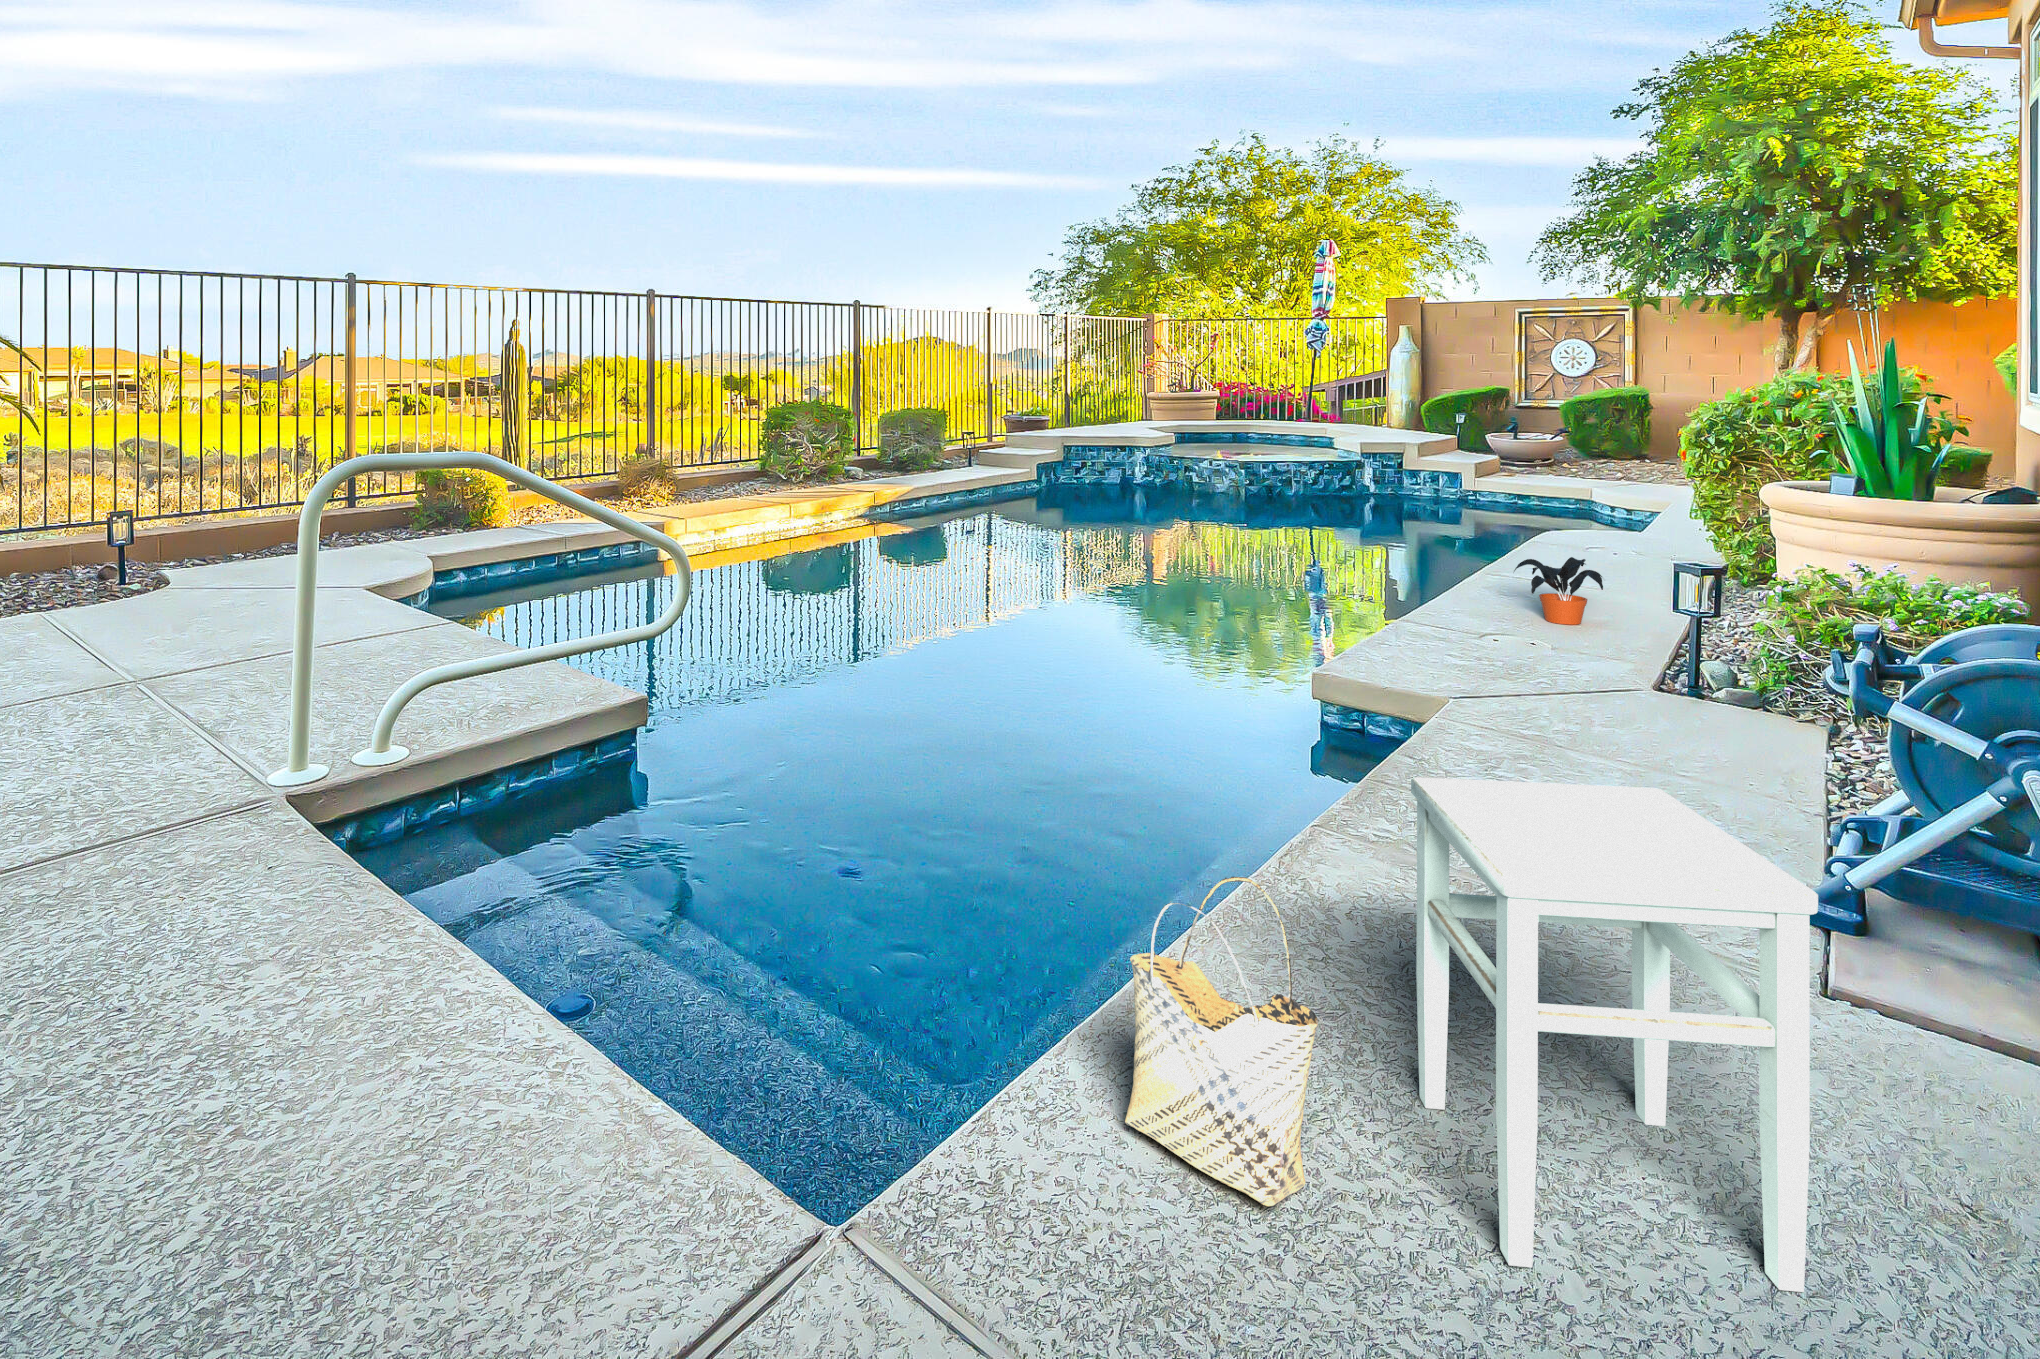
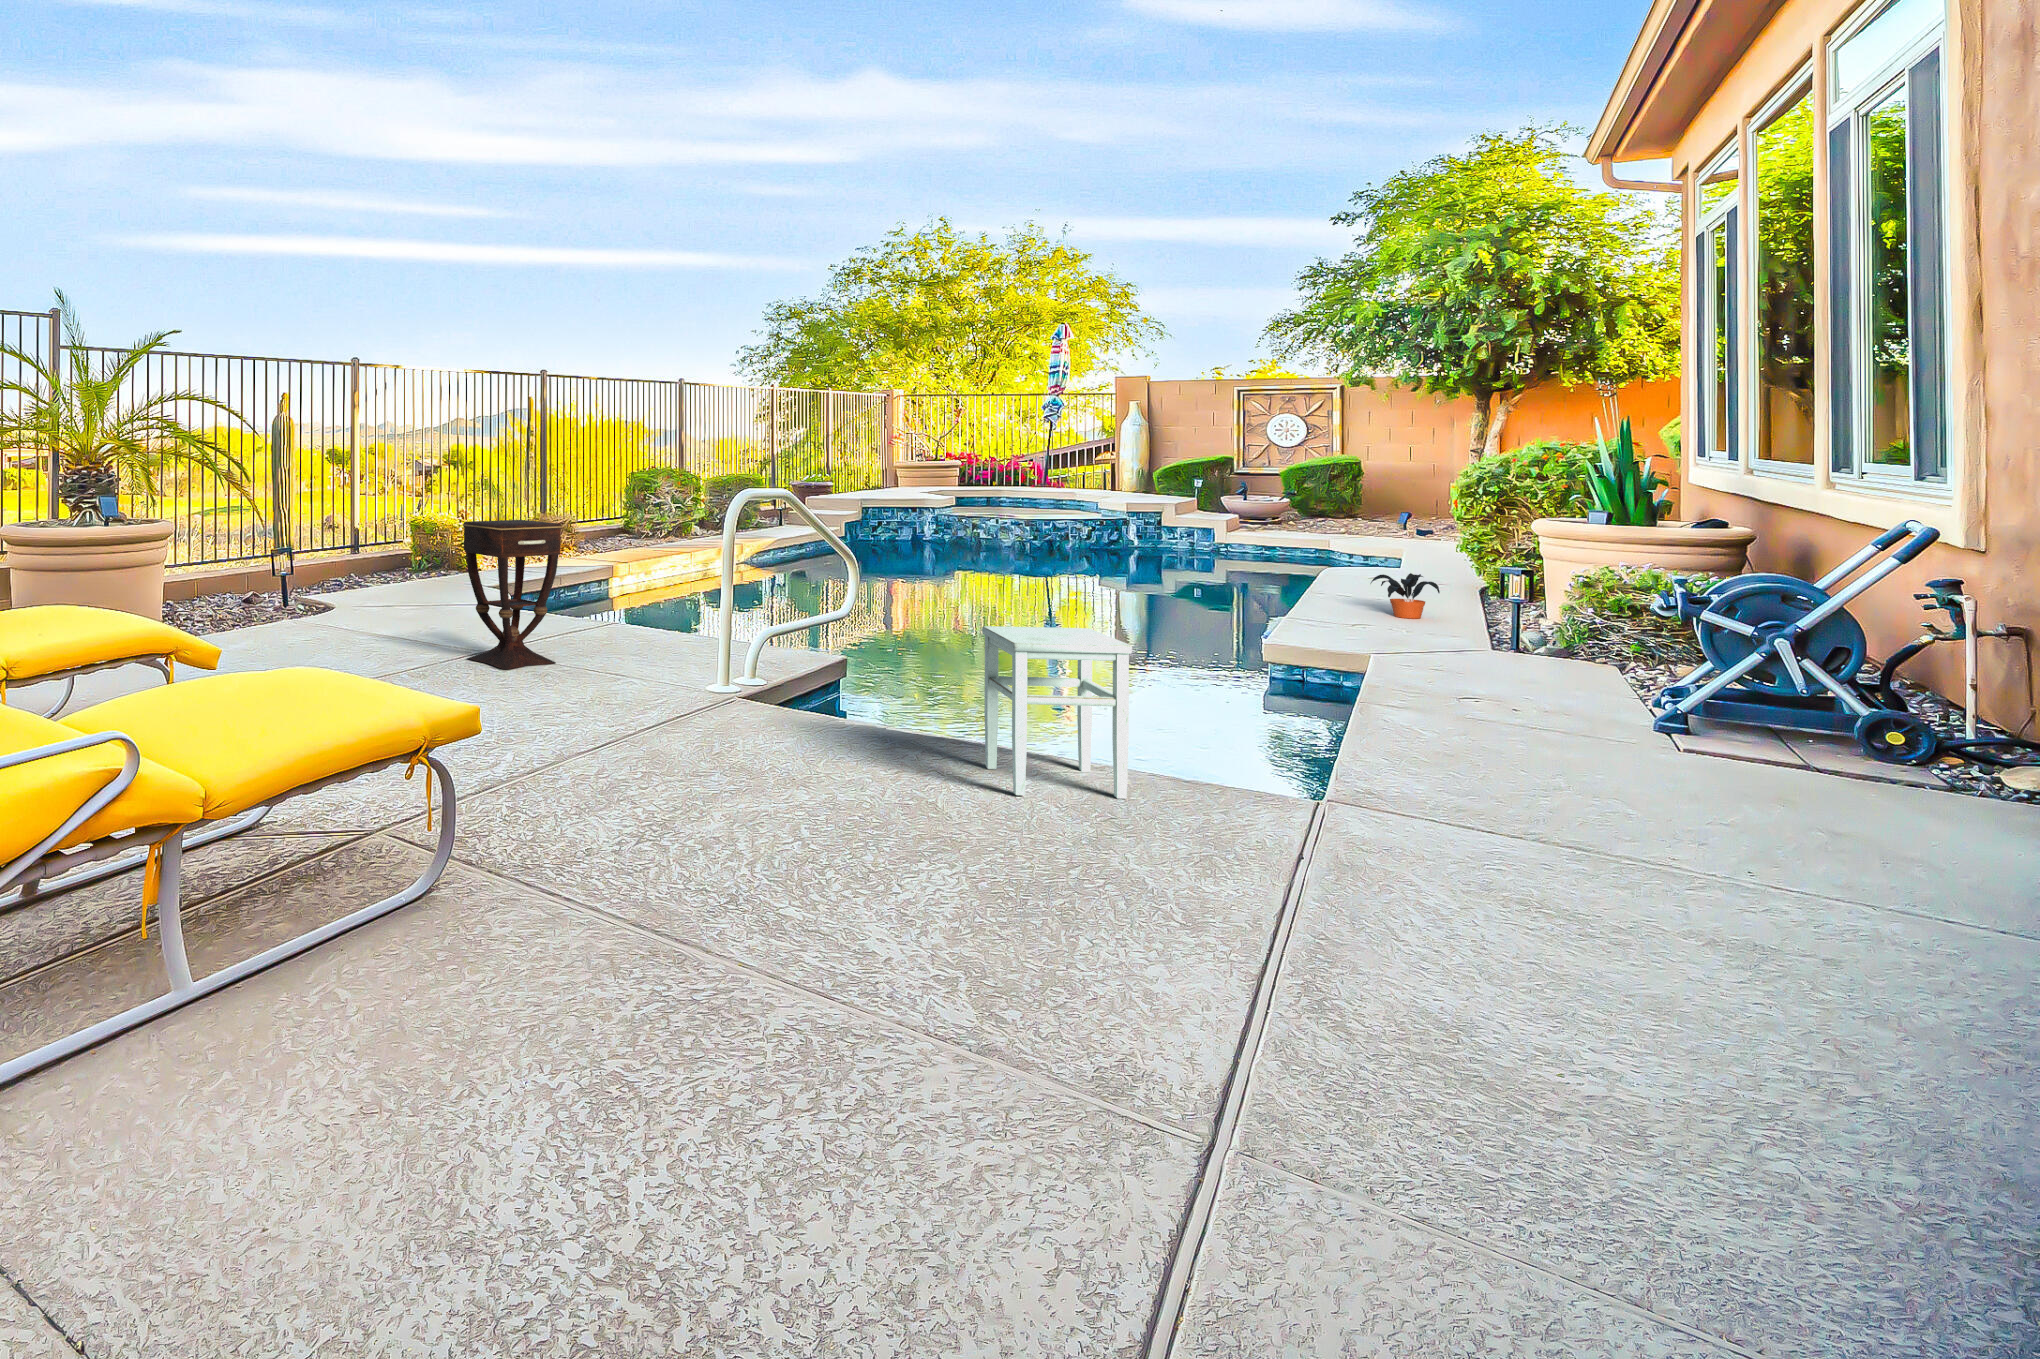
side table: none [28,485,167,725] -> present [463,520,562,669]
stool: present [1411,777,1818,1292] -> present [982,626,1132,799]
woven basket: present [1125,877,1318,1206] -> none [1400,665,1505,786]

